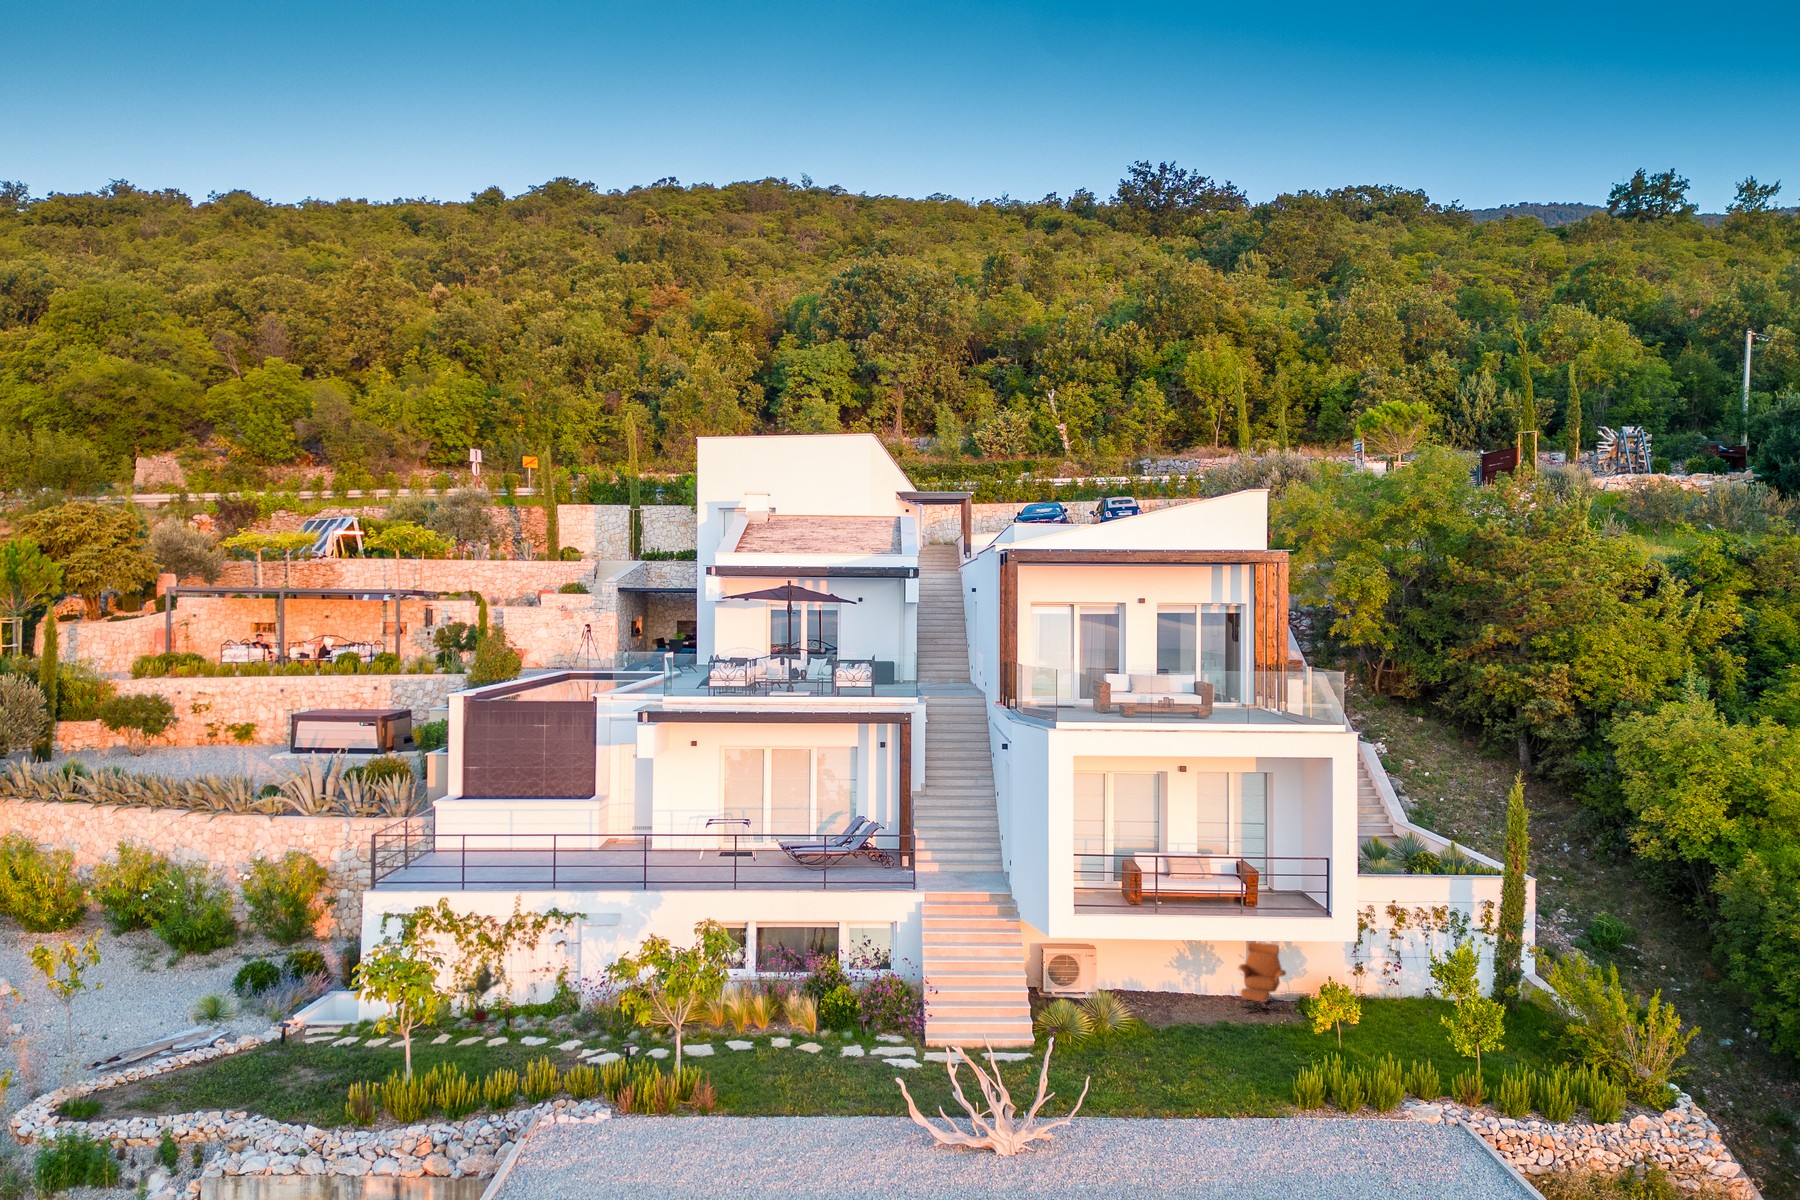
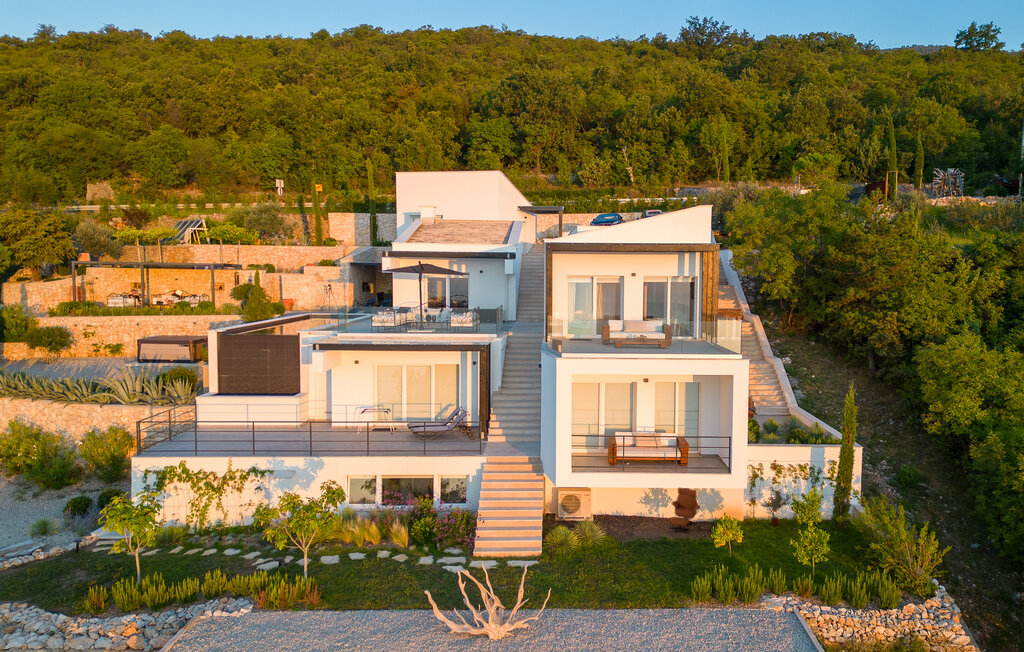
potted tree: present [456,961,505,1023] -> present [761,490,791,525]

